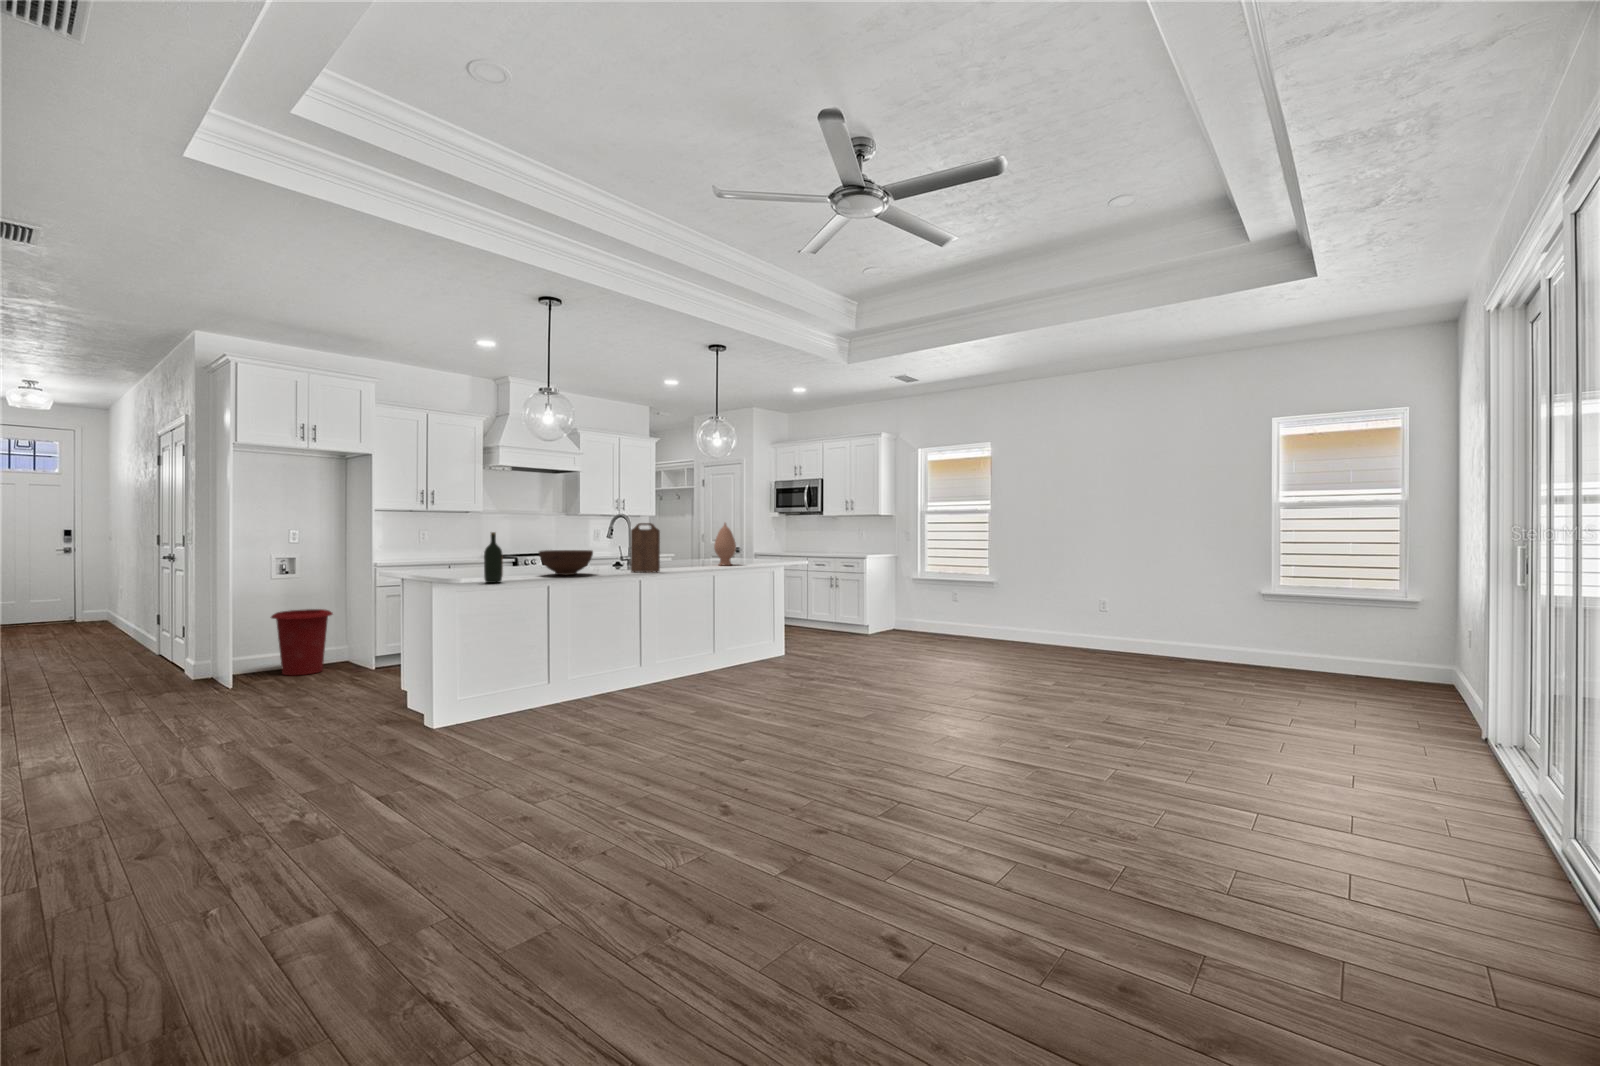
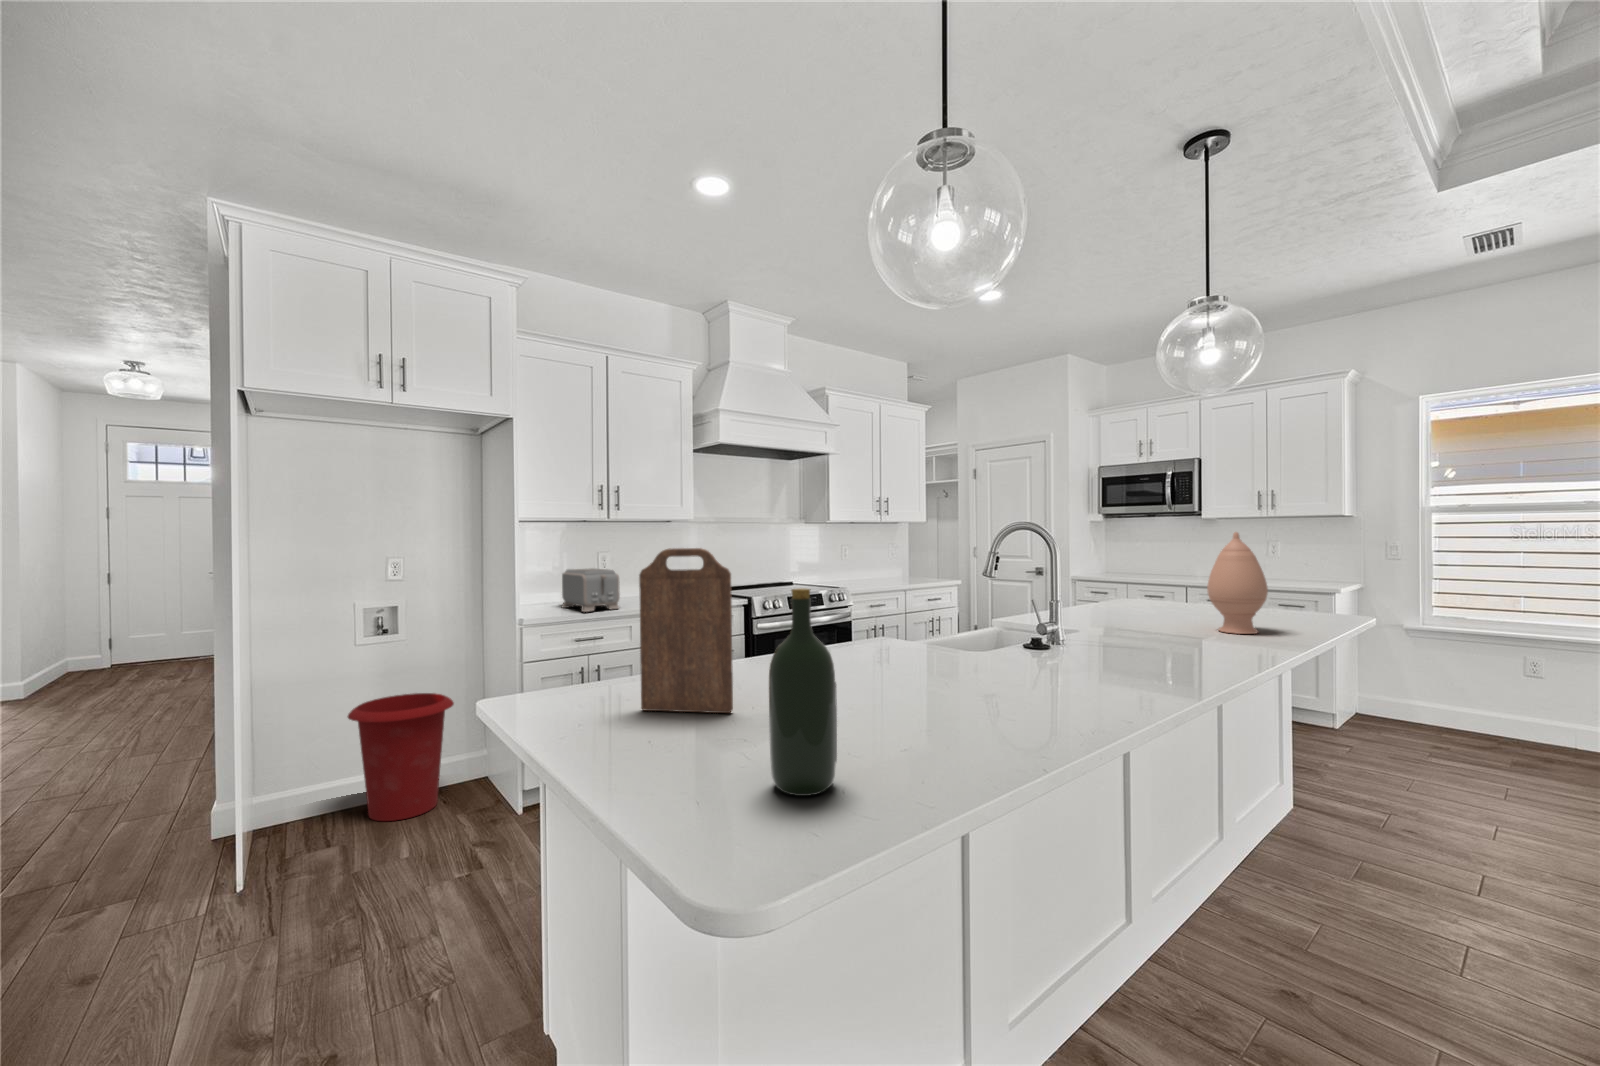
cutting board: present [631,523,660,572] -> present [639,548,733,713]
toaster: none [398,539,436,563] -> present [562,568,620,612]
fruit bowl: present [539,550,593,575] -> none [886,616,1046,703]

